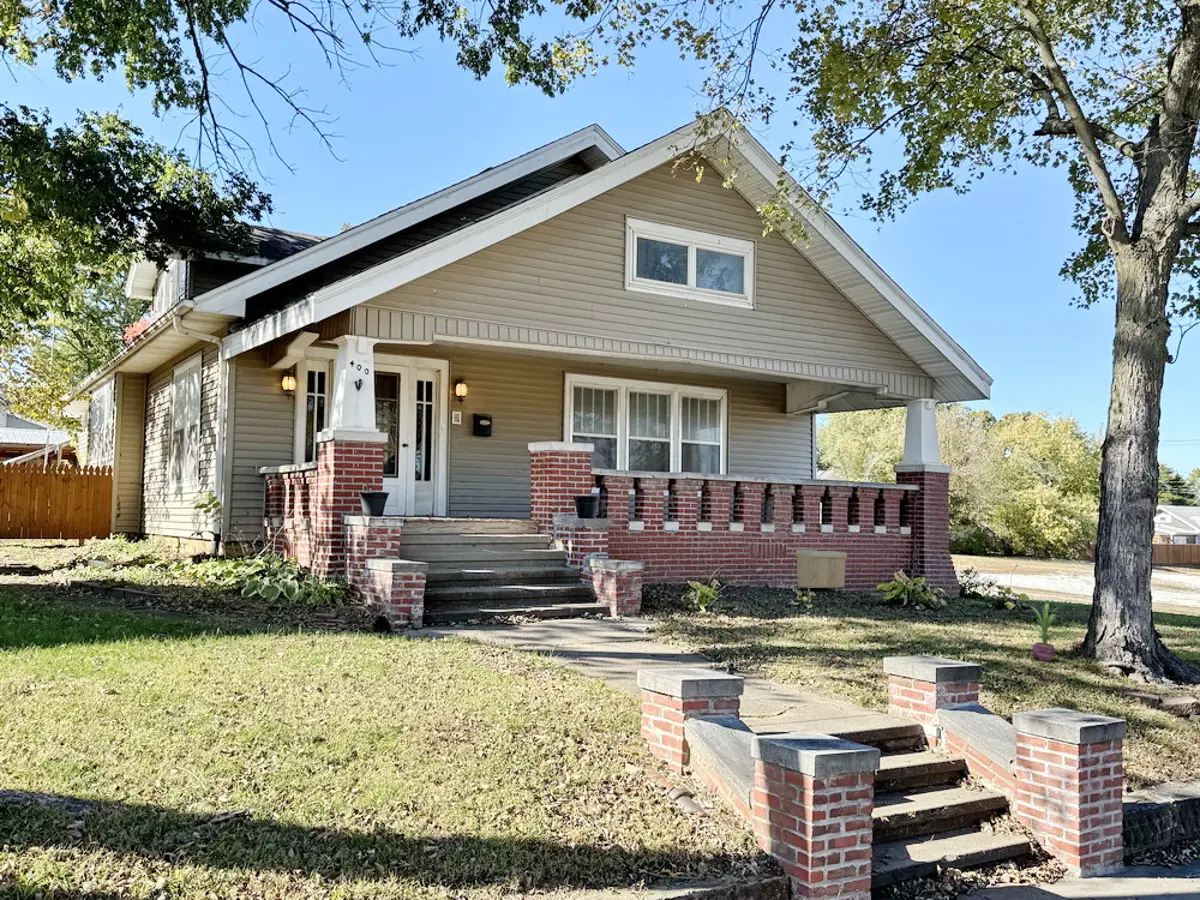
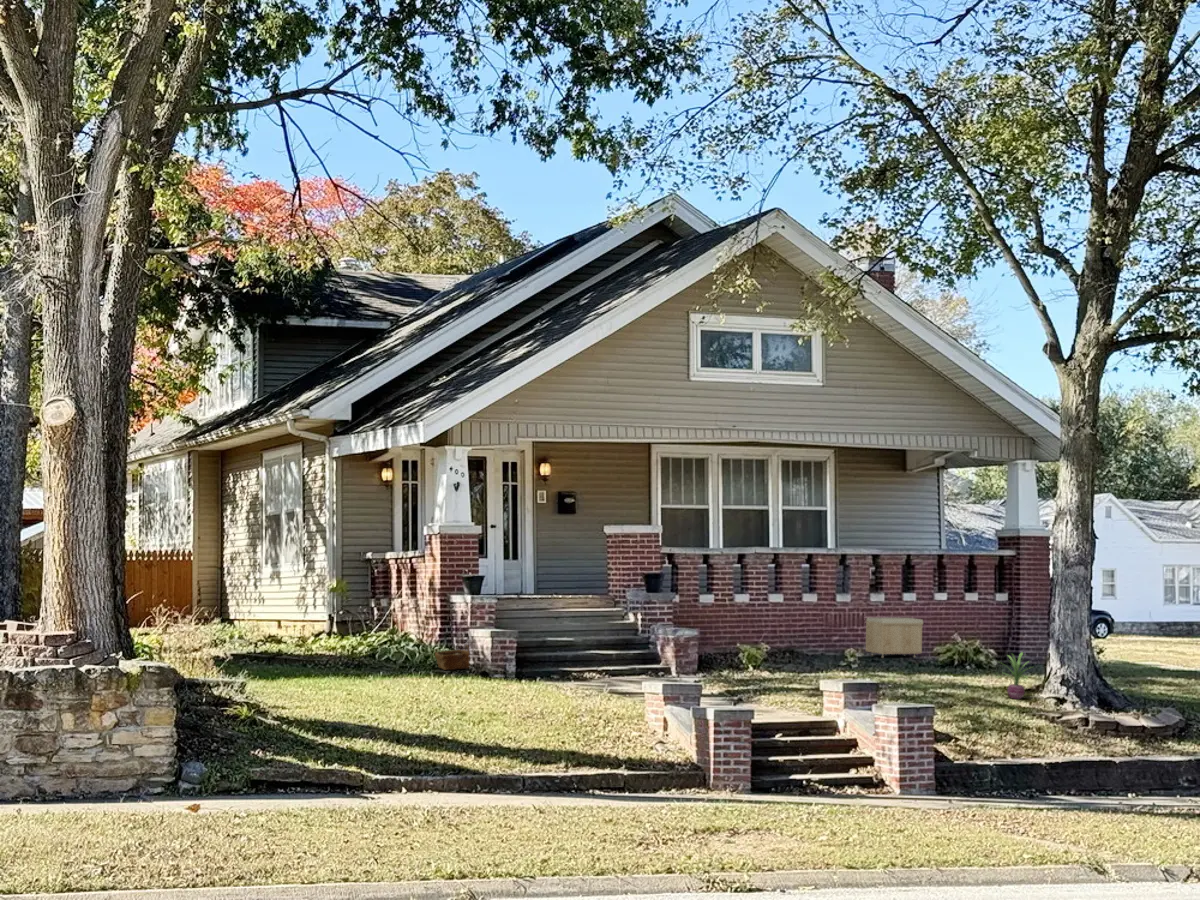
woven basket: none [318,580,365,614] -> present [435,645,470,670]

